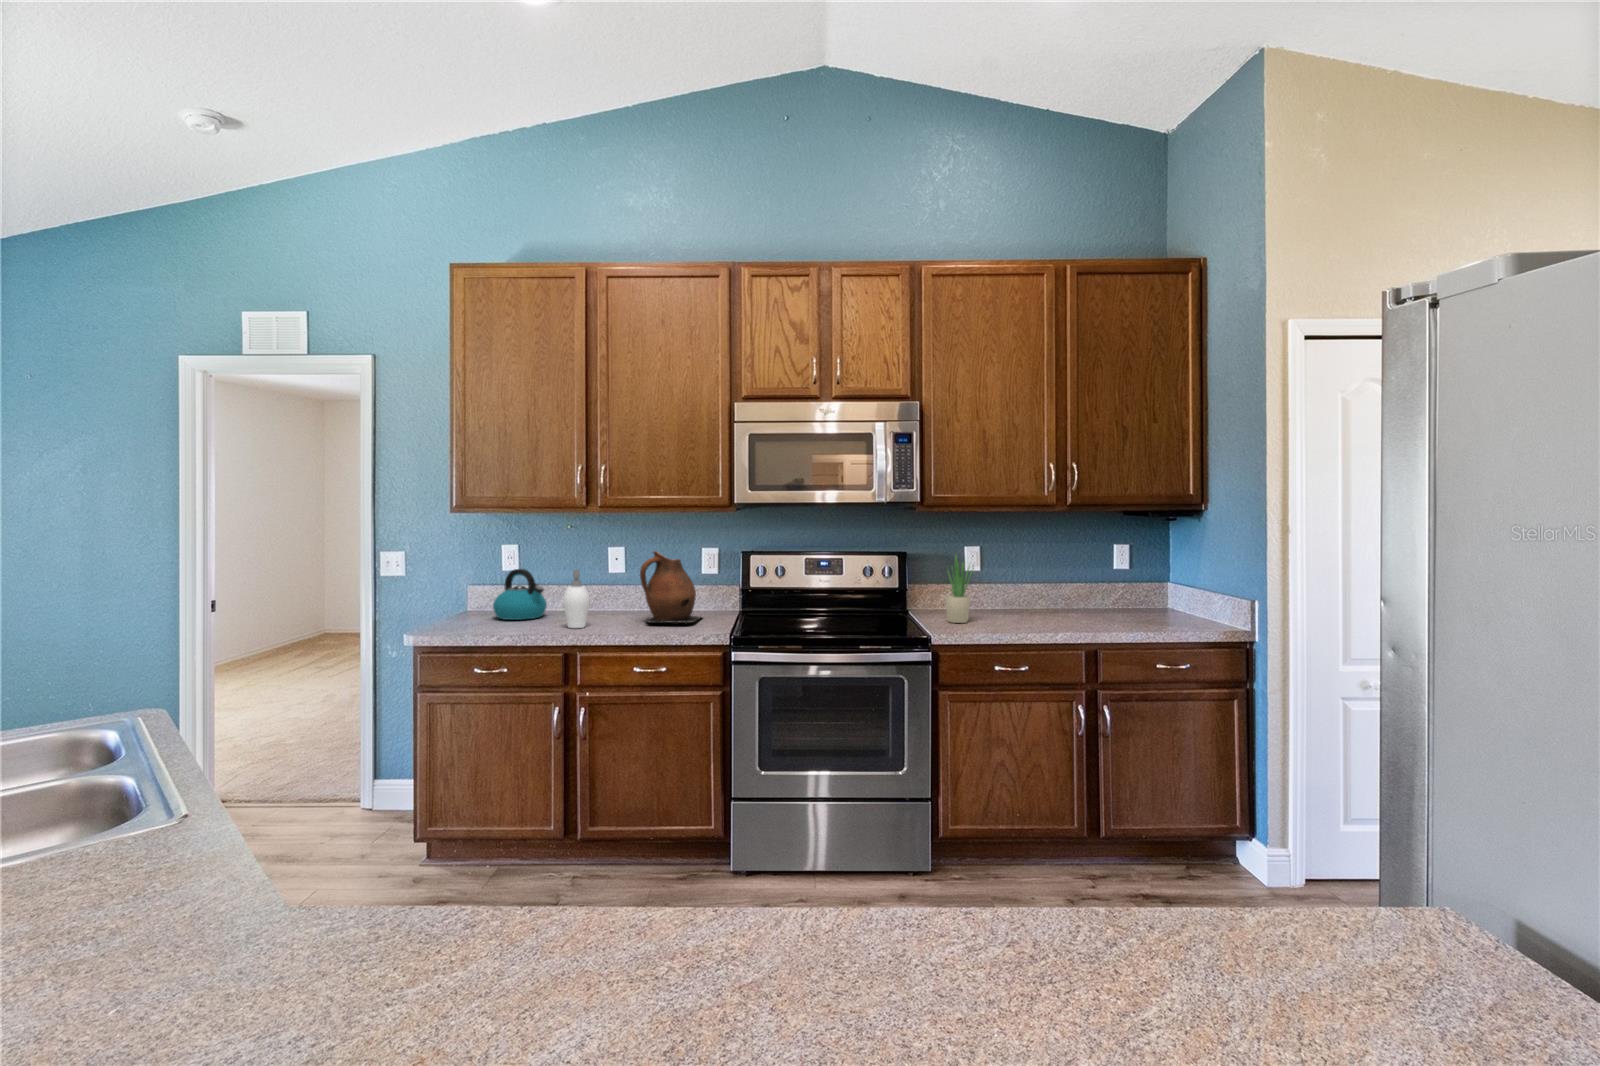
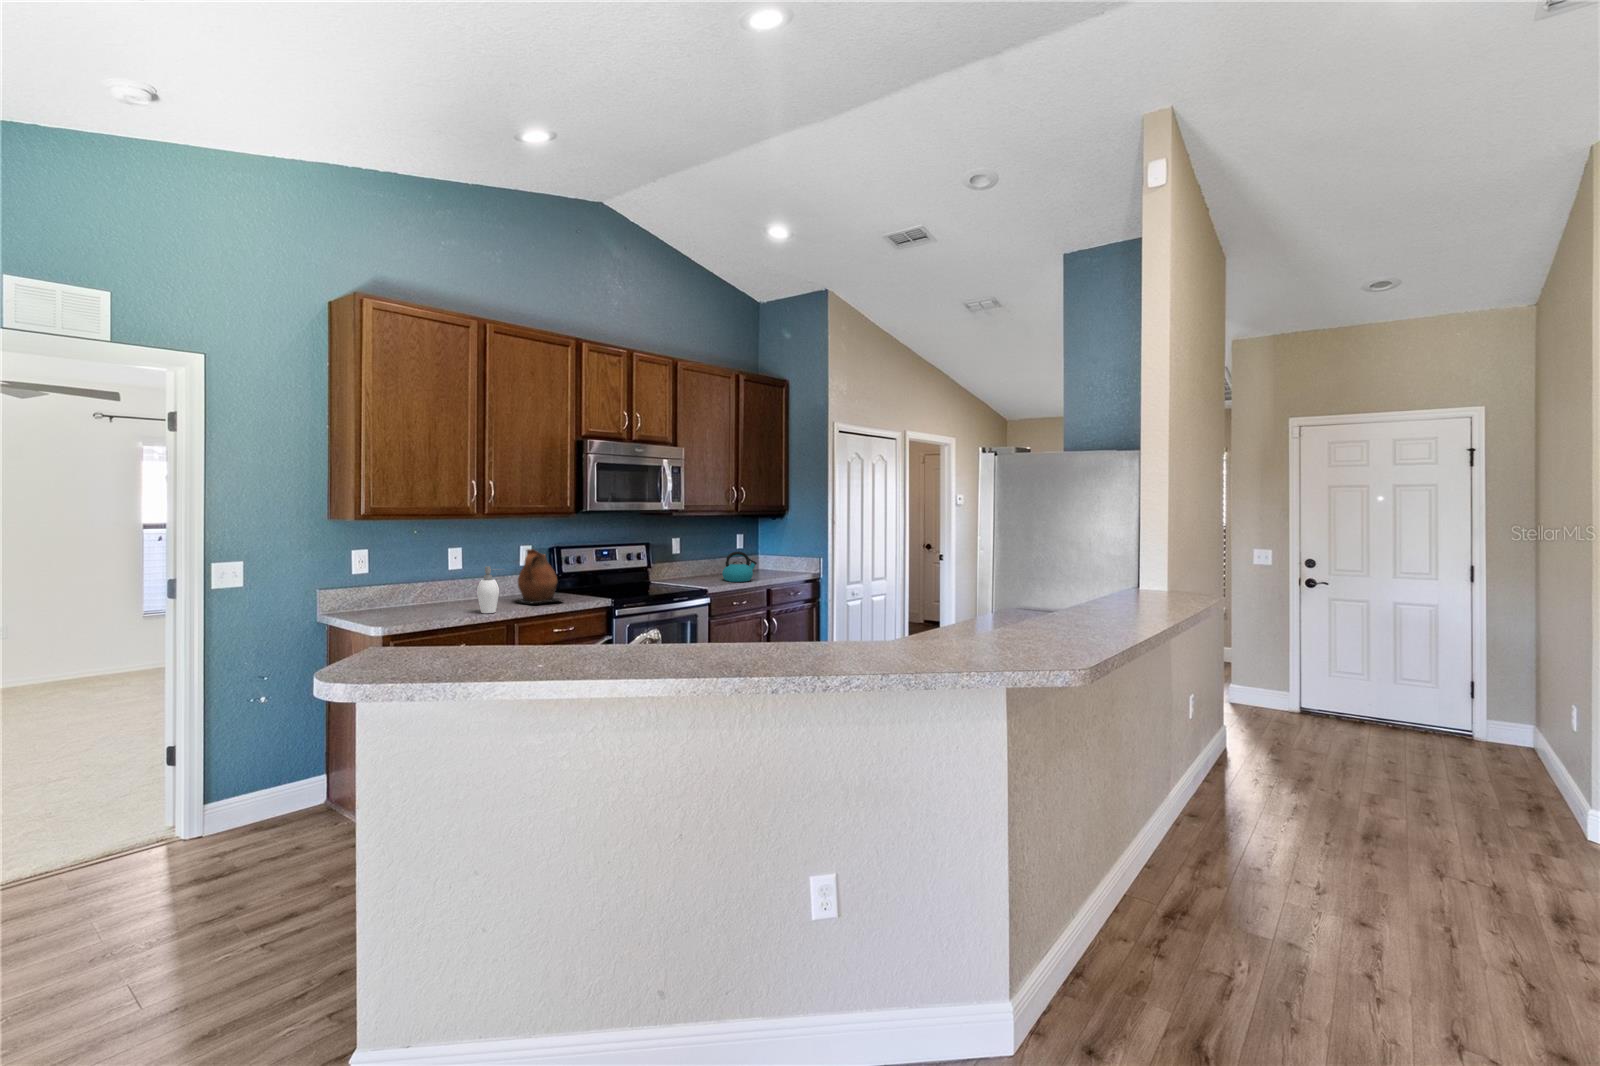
potted plant: present [945,555,974,623] -> none [687,542,703,585]
kettle: present [493,569,547,620] -> present [722,552,757,582]

